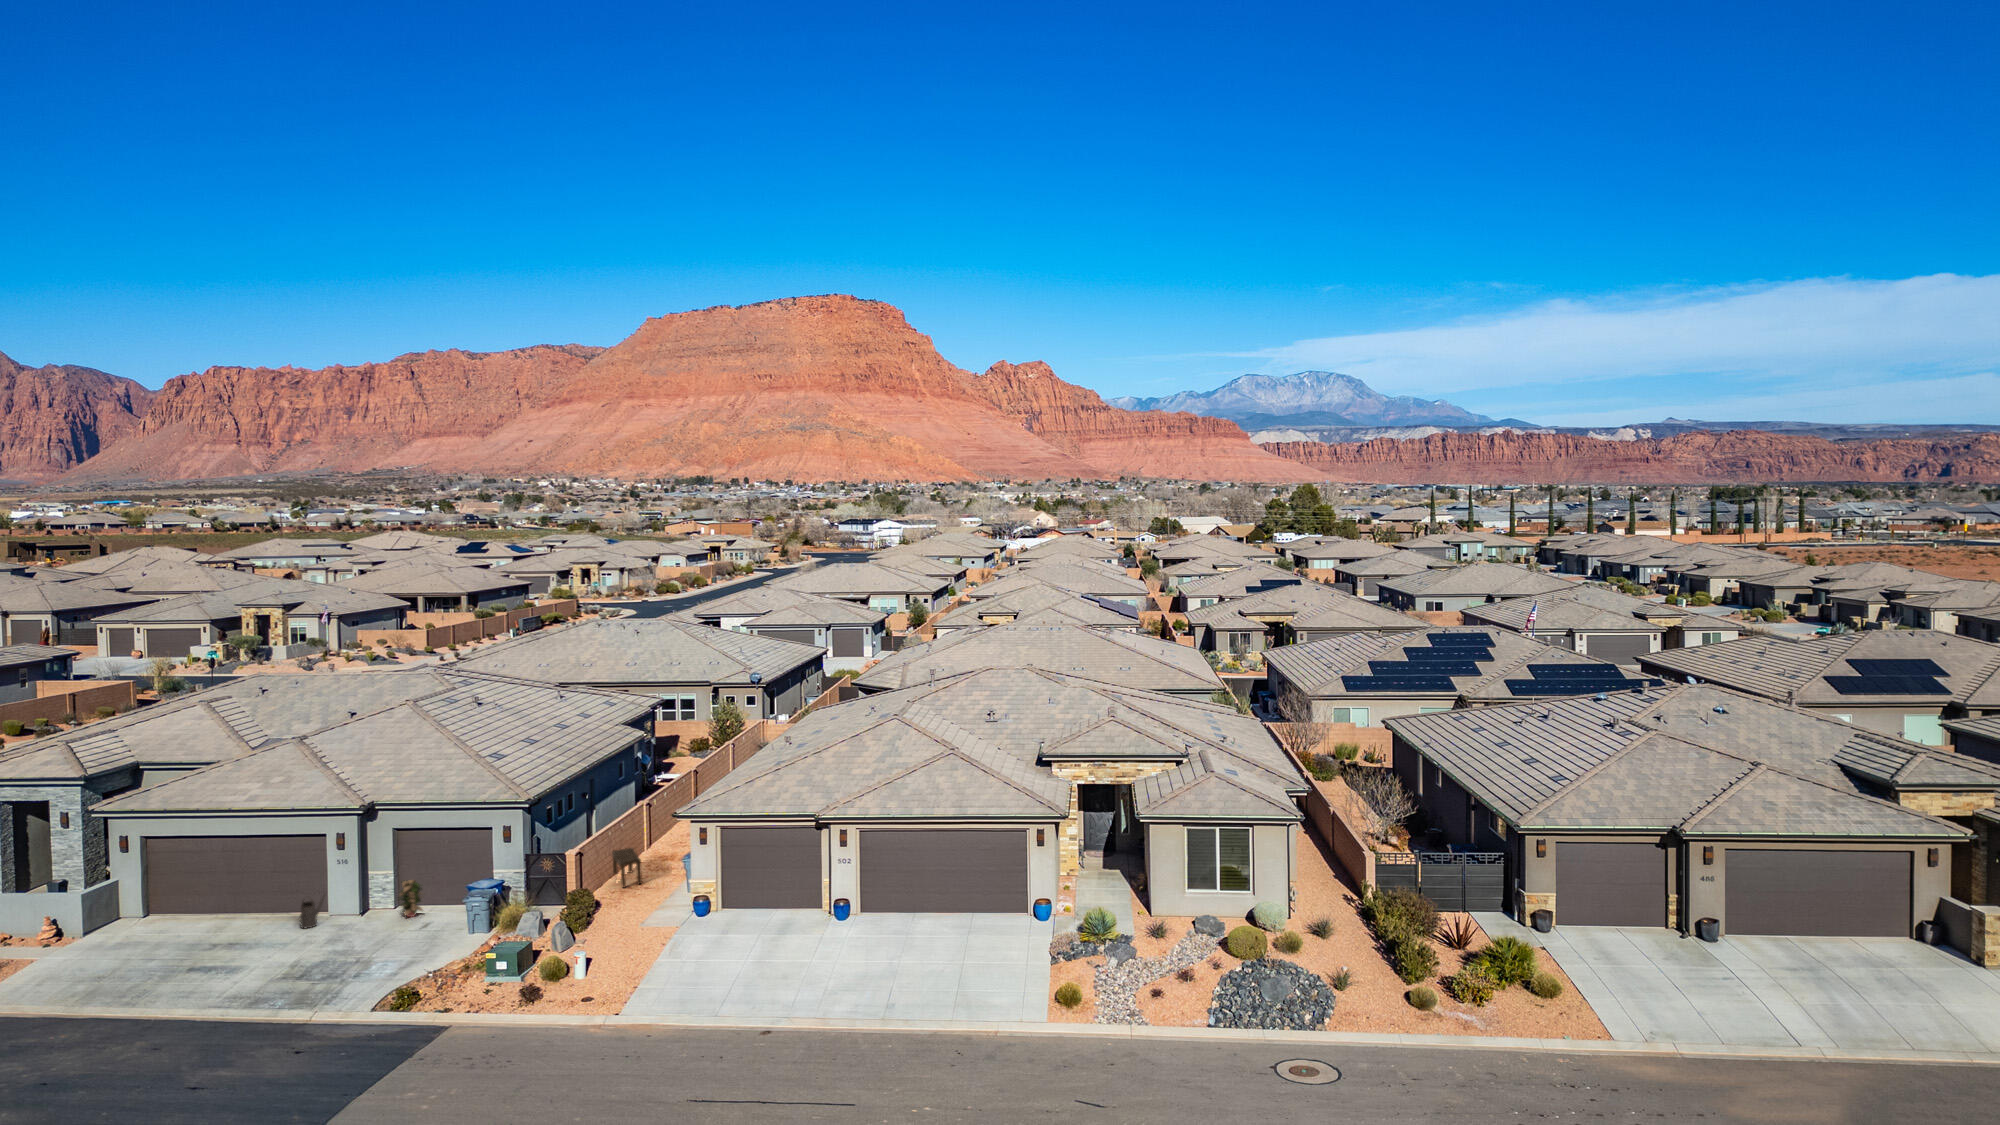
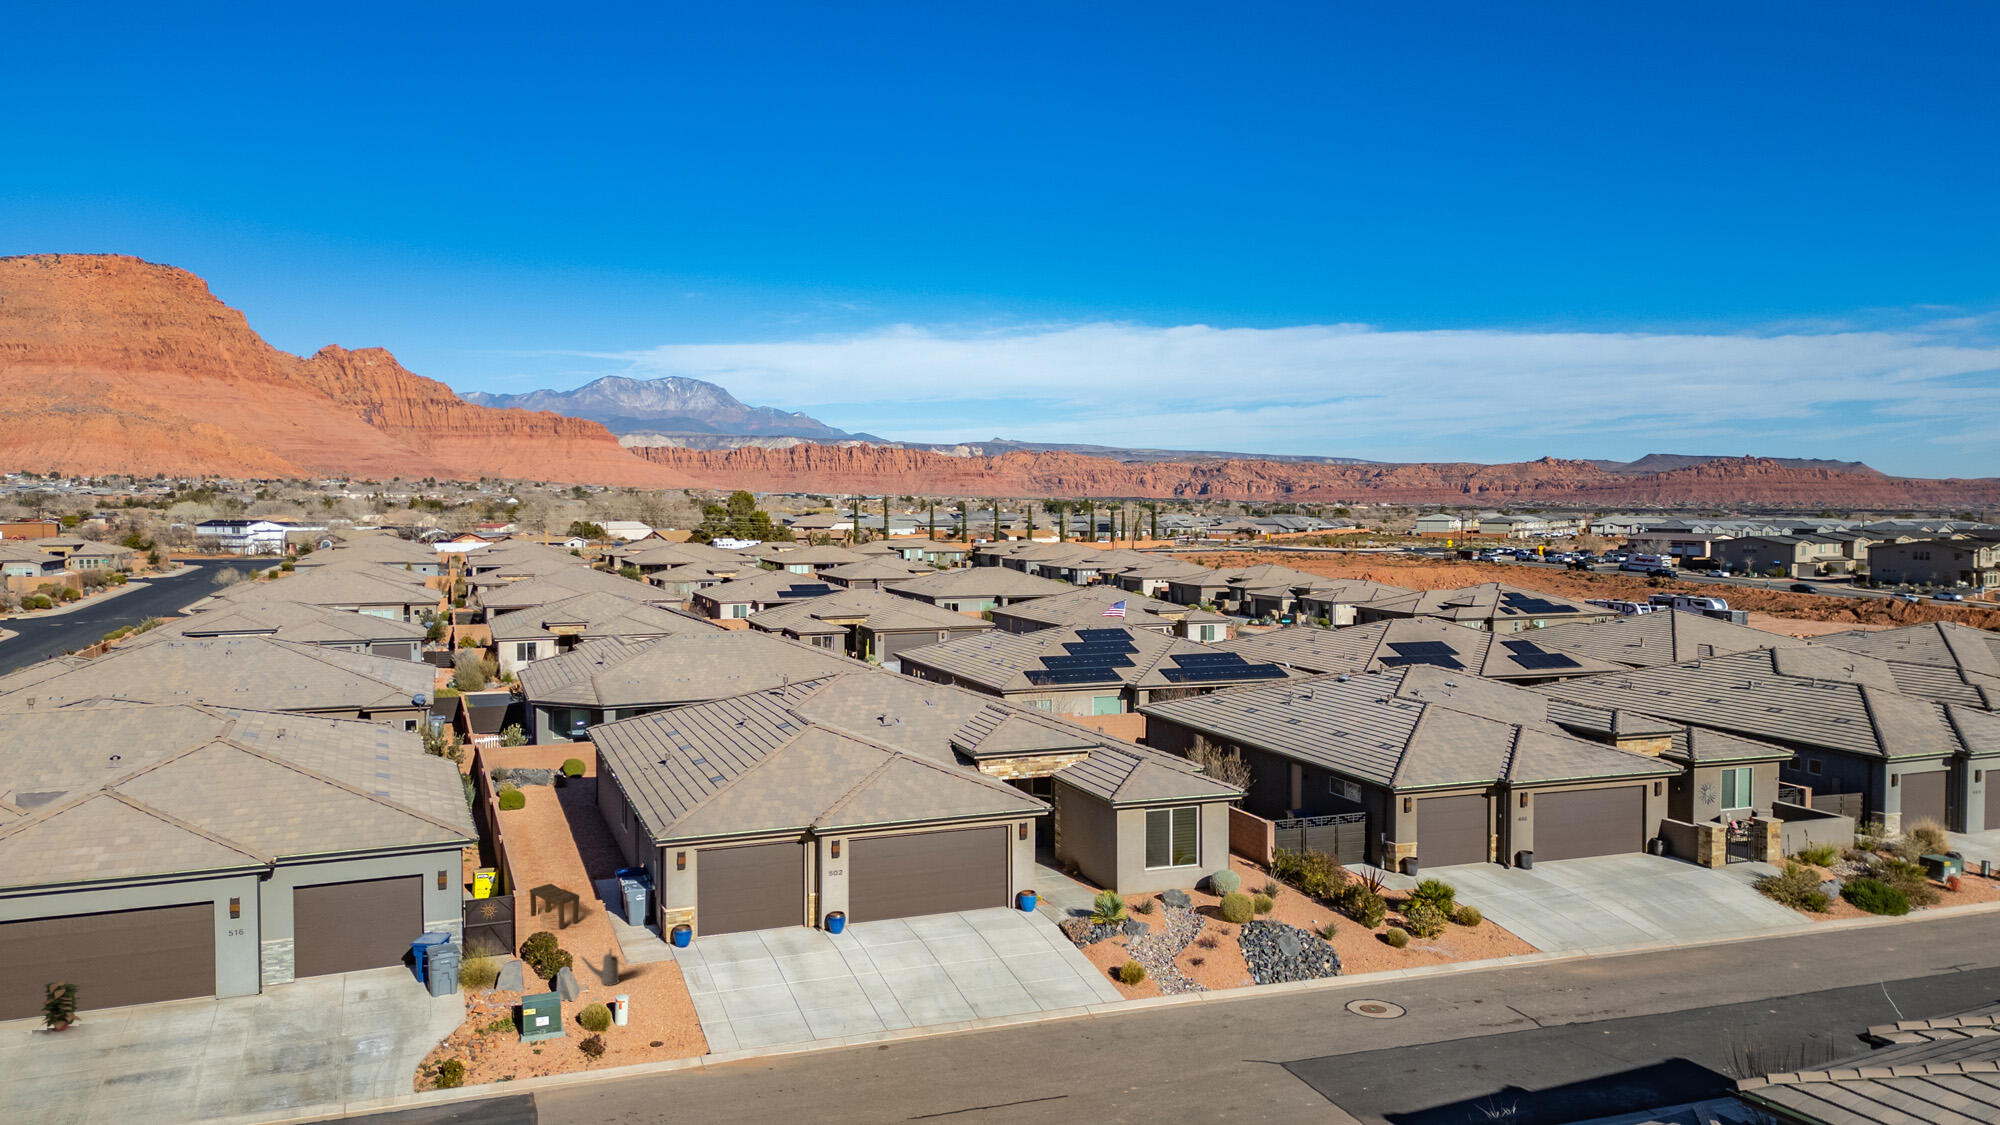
decorative plant: present [399,880,422,917] -> present [41,981,82,1031]
watering can: present [299,894,325,928] -> present [582,949,620,985]

